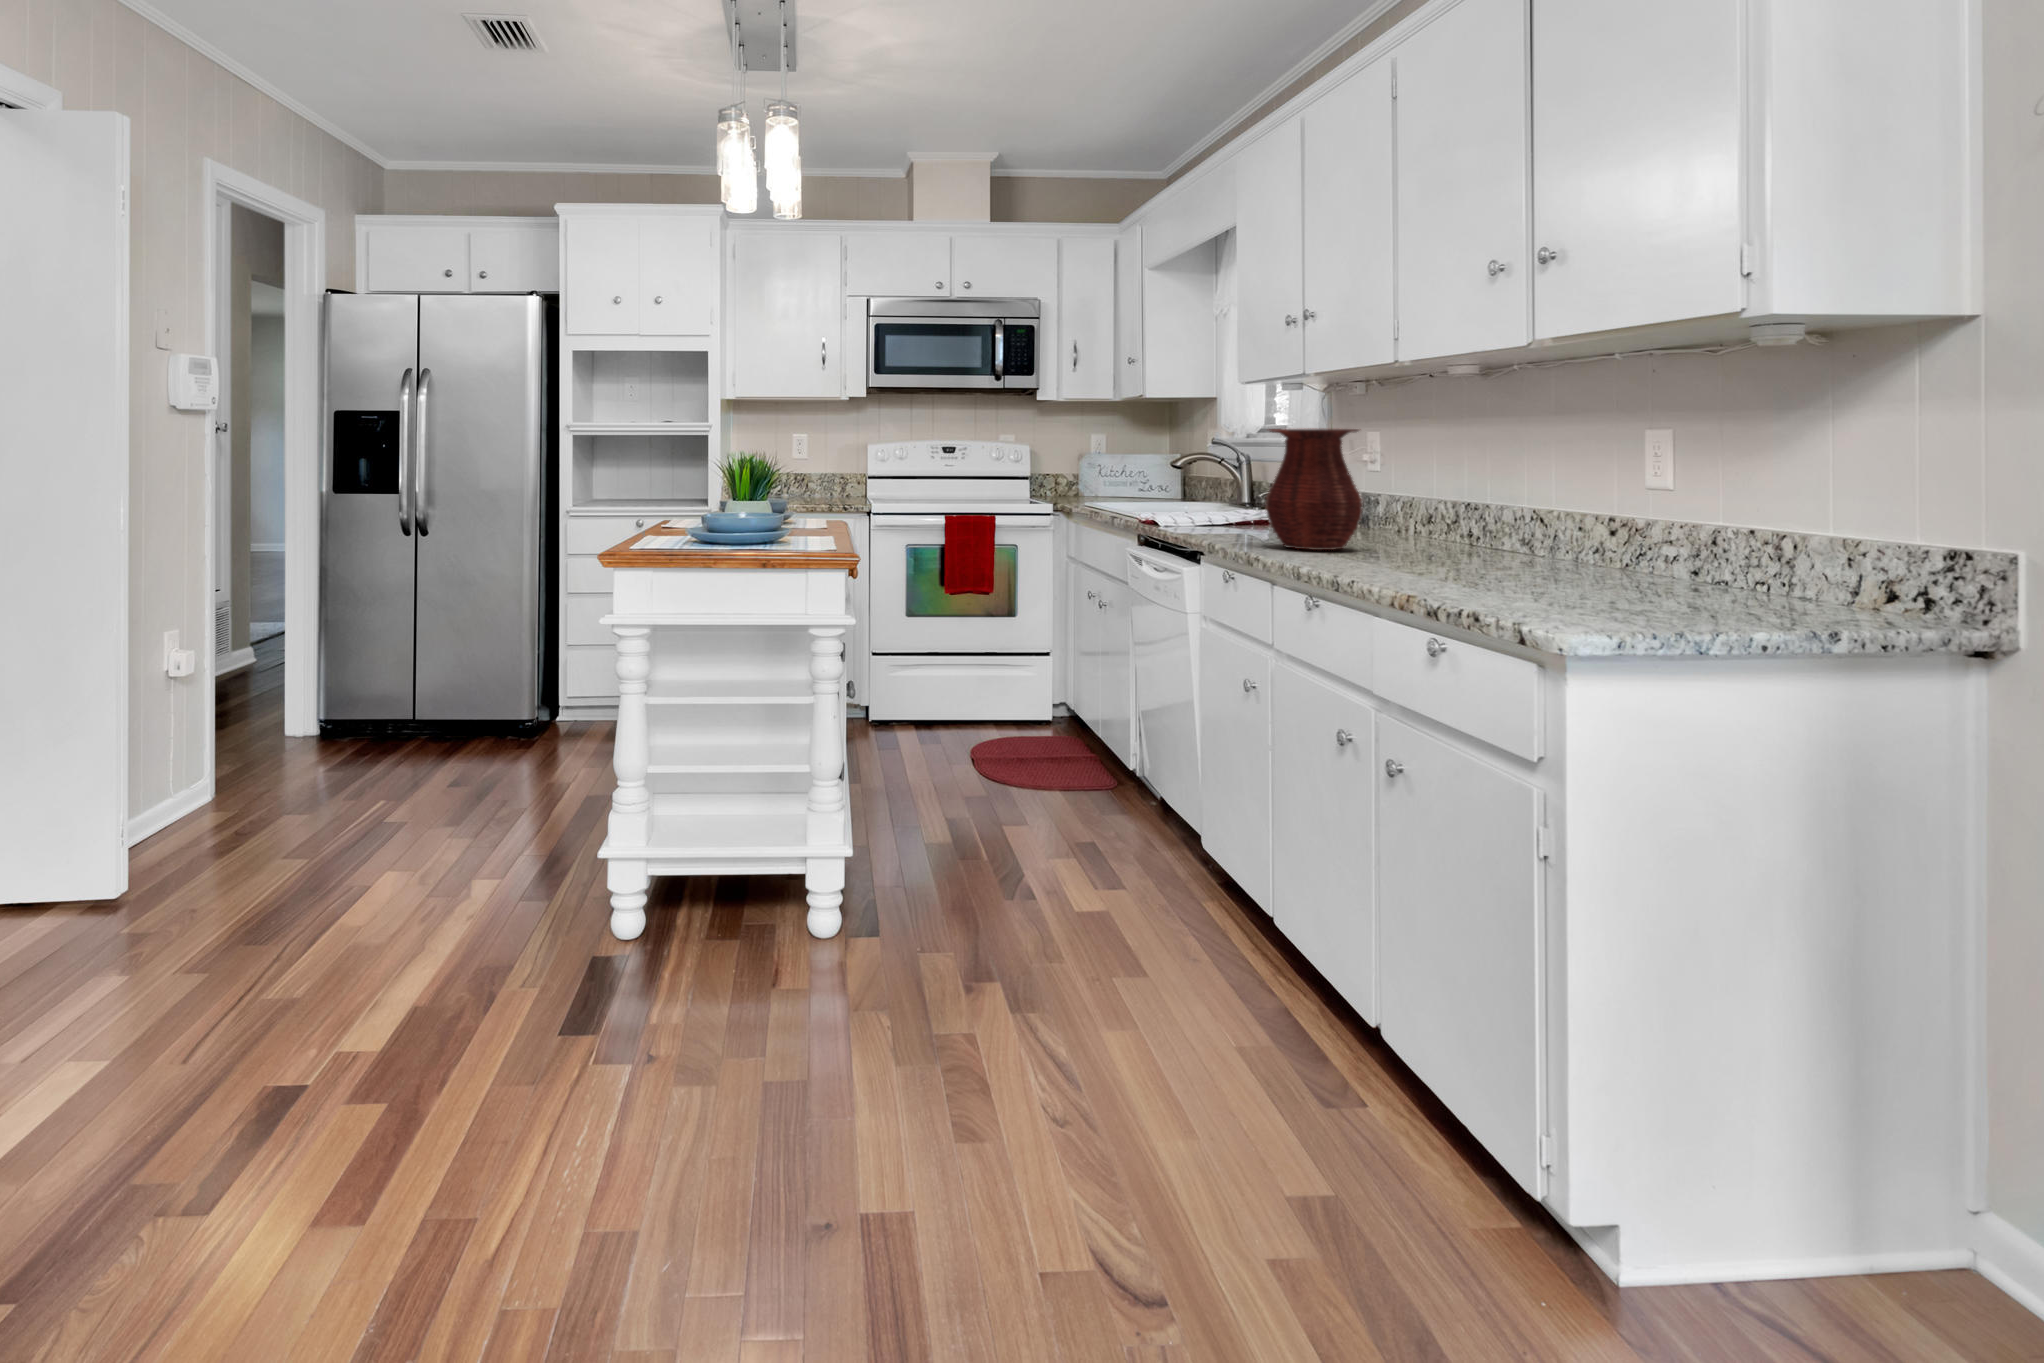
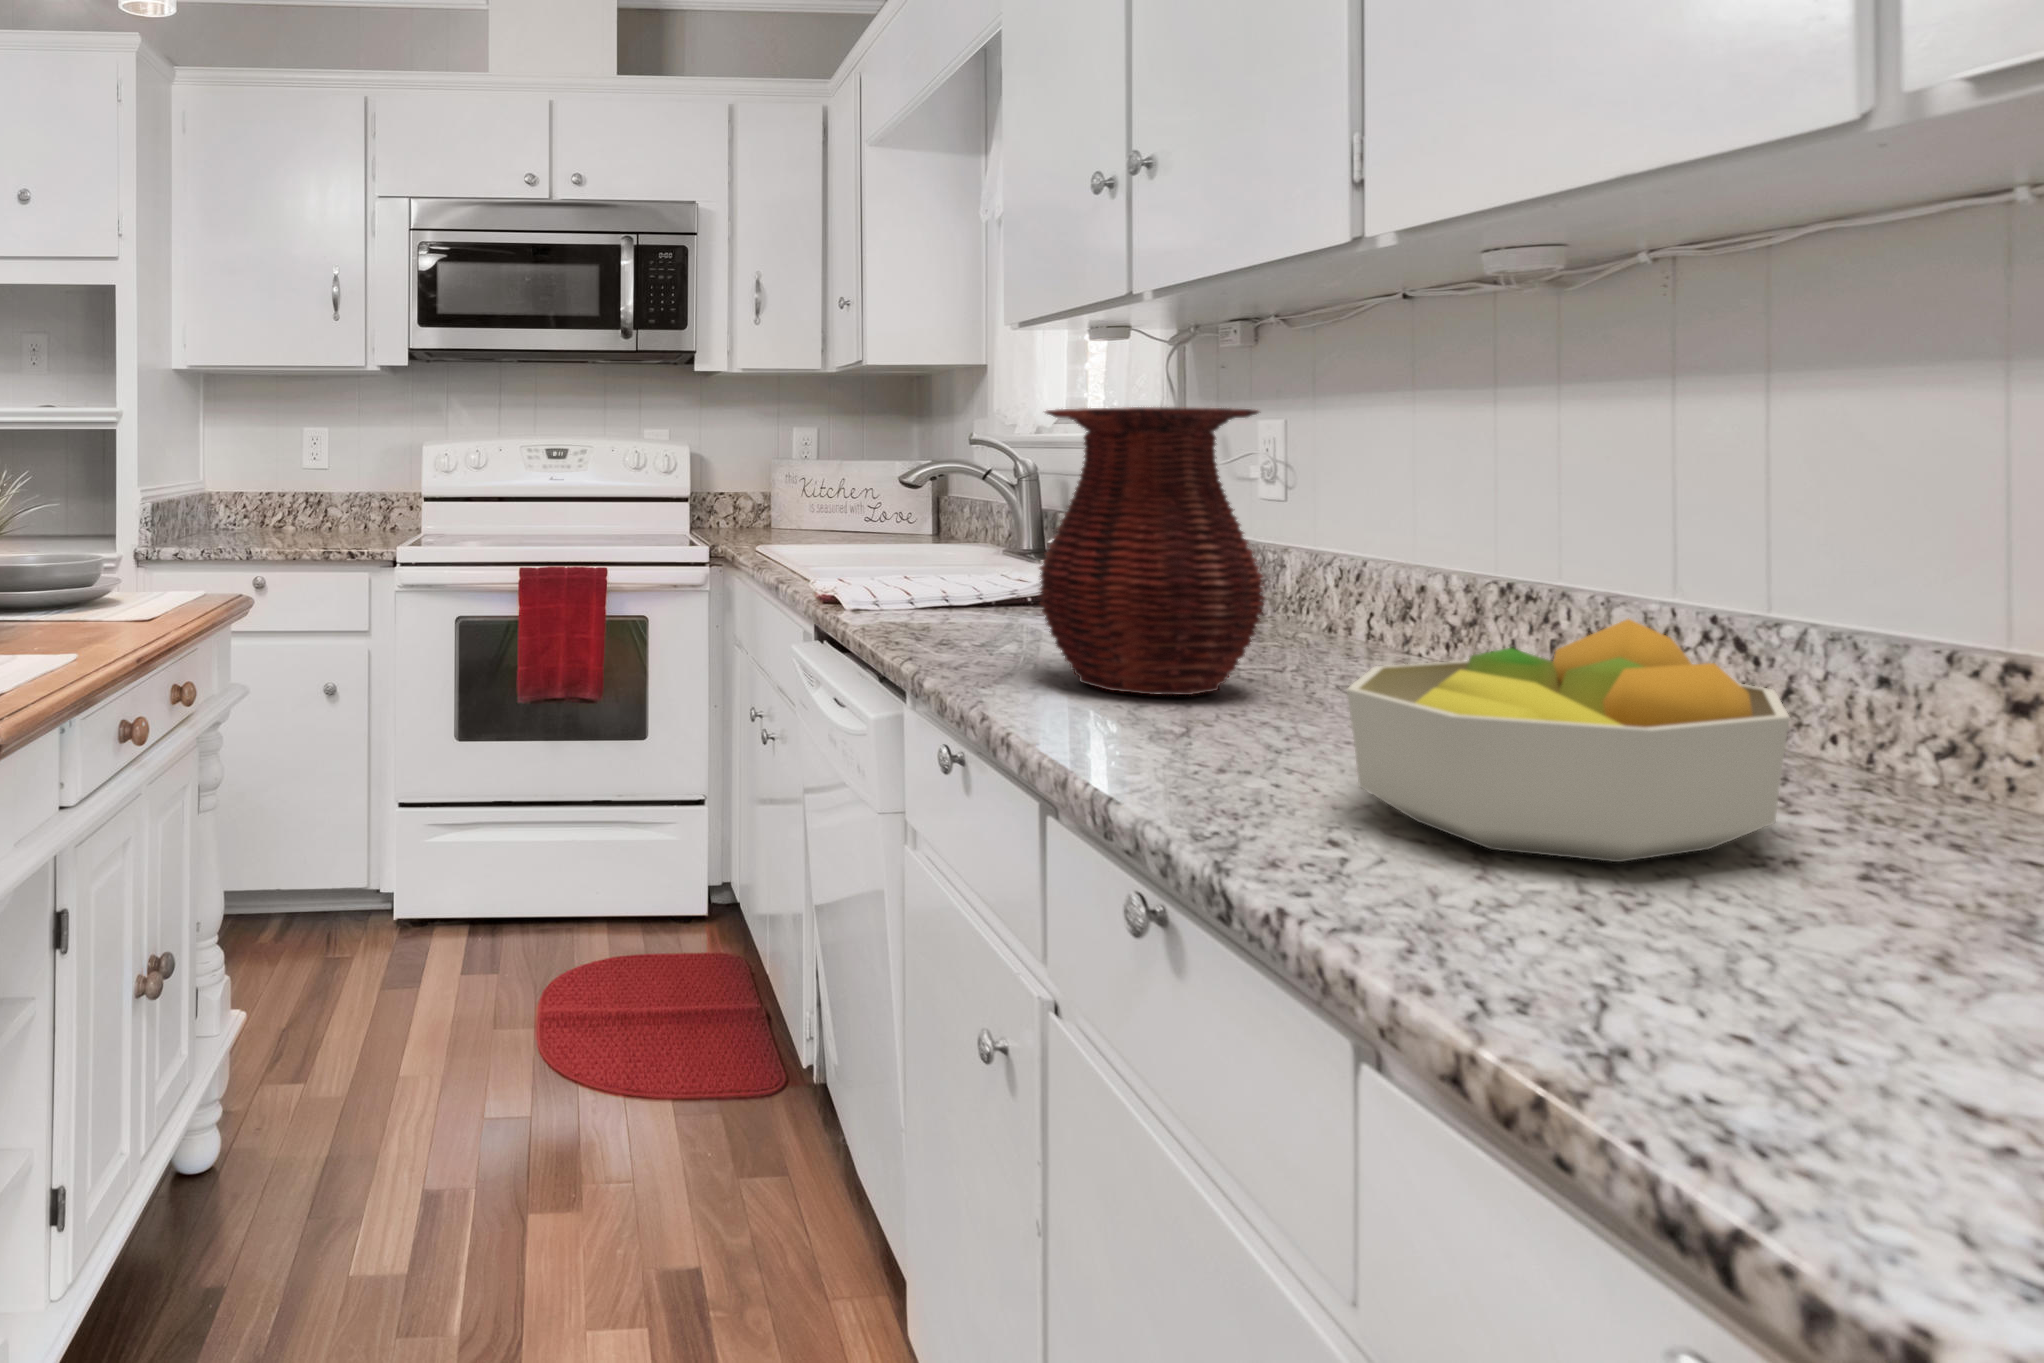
fruit bowl: none [1381,506,1530,579] -> present [1347,619,1790,862]

